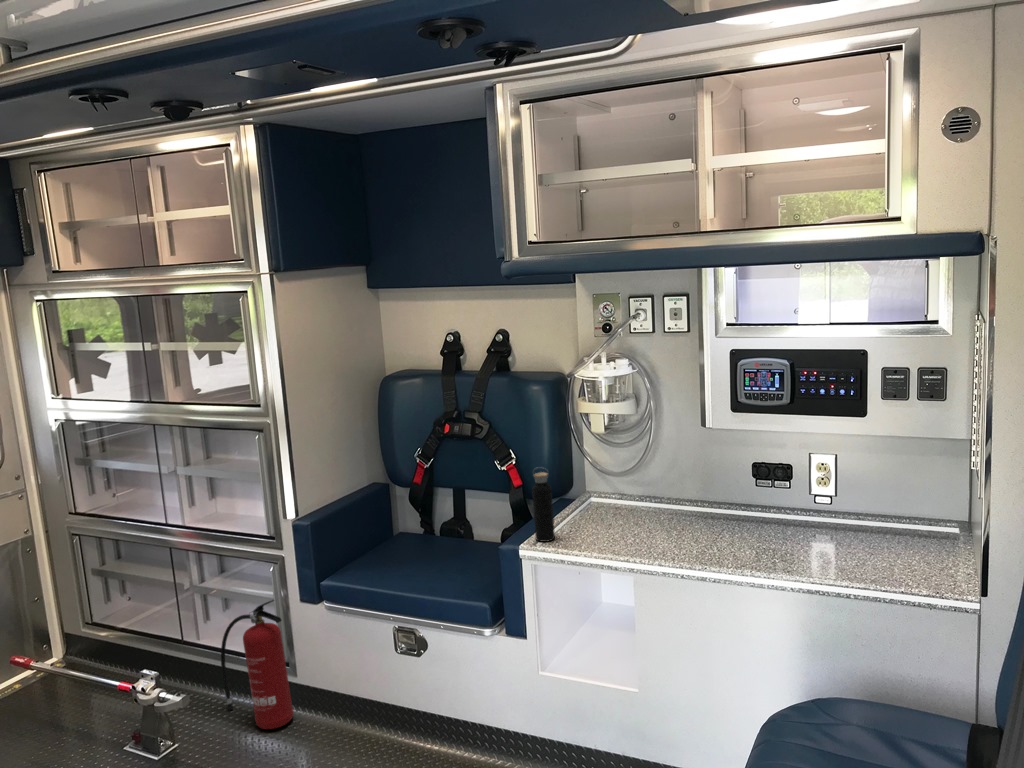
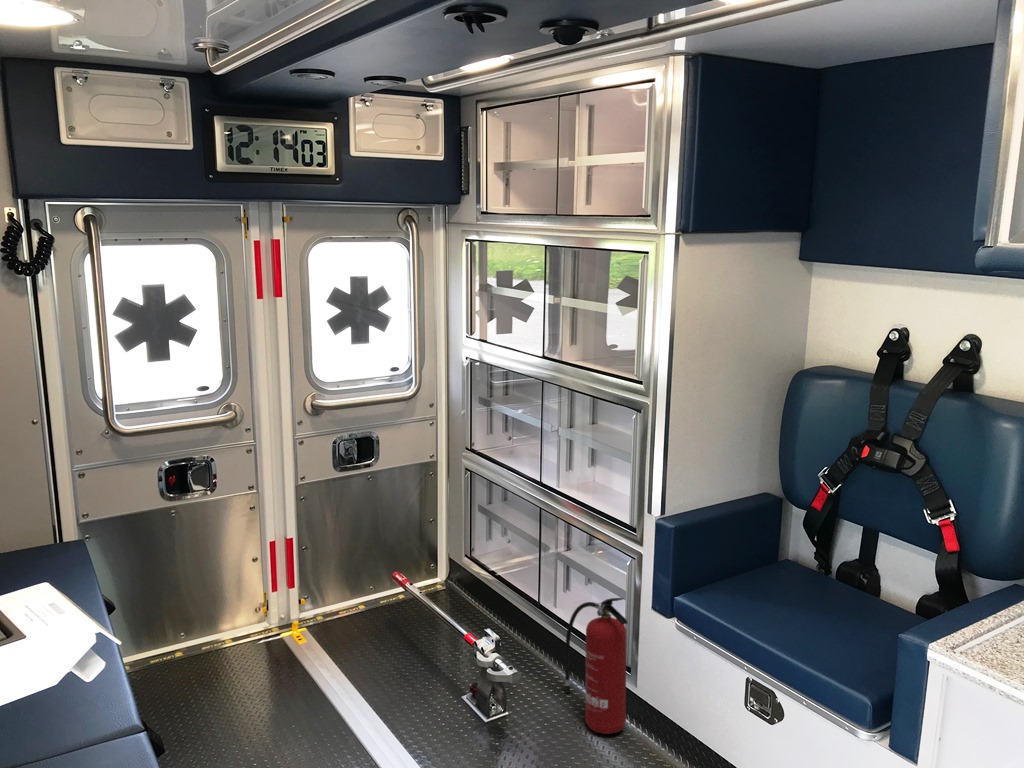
water bottle: present [532,468,555,542] -> none [960,547,1000,654]

